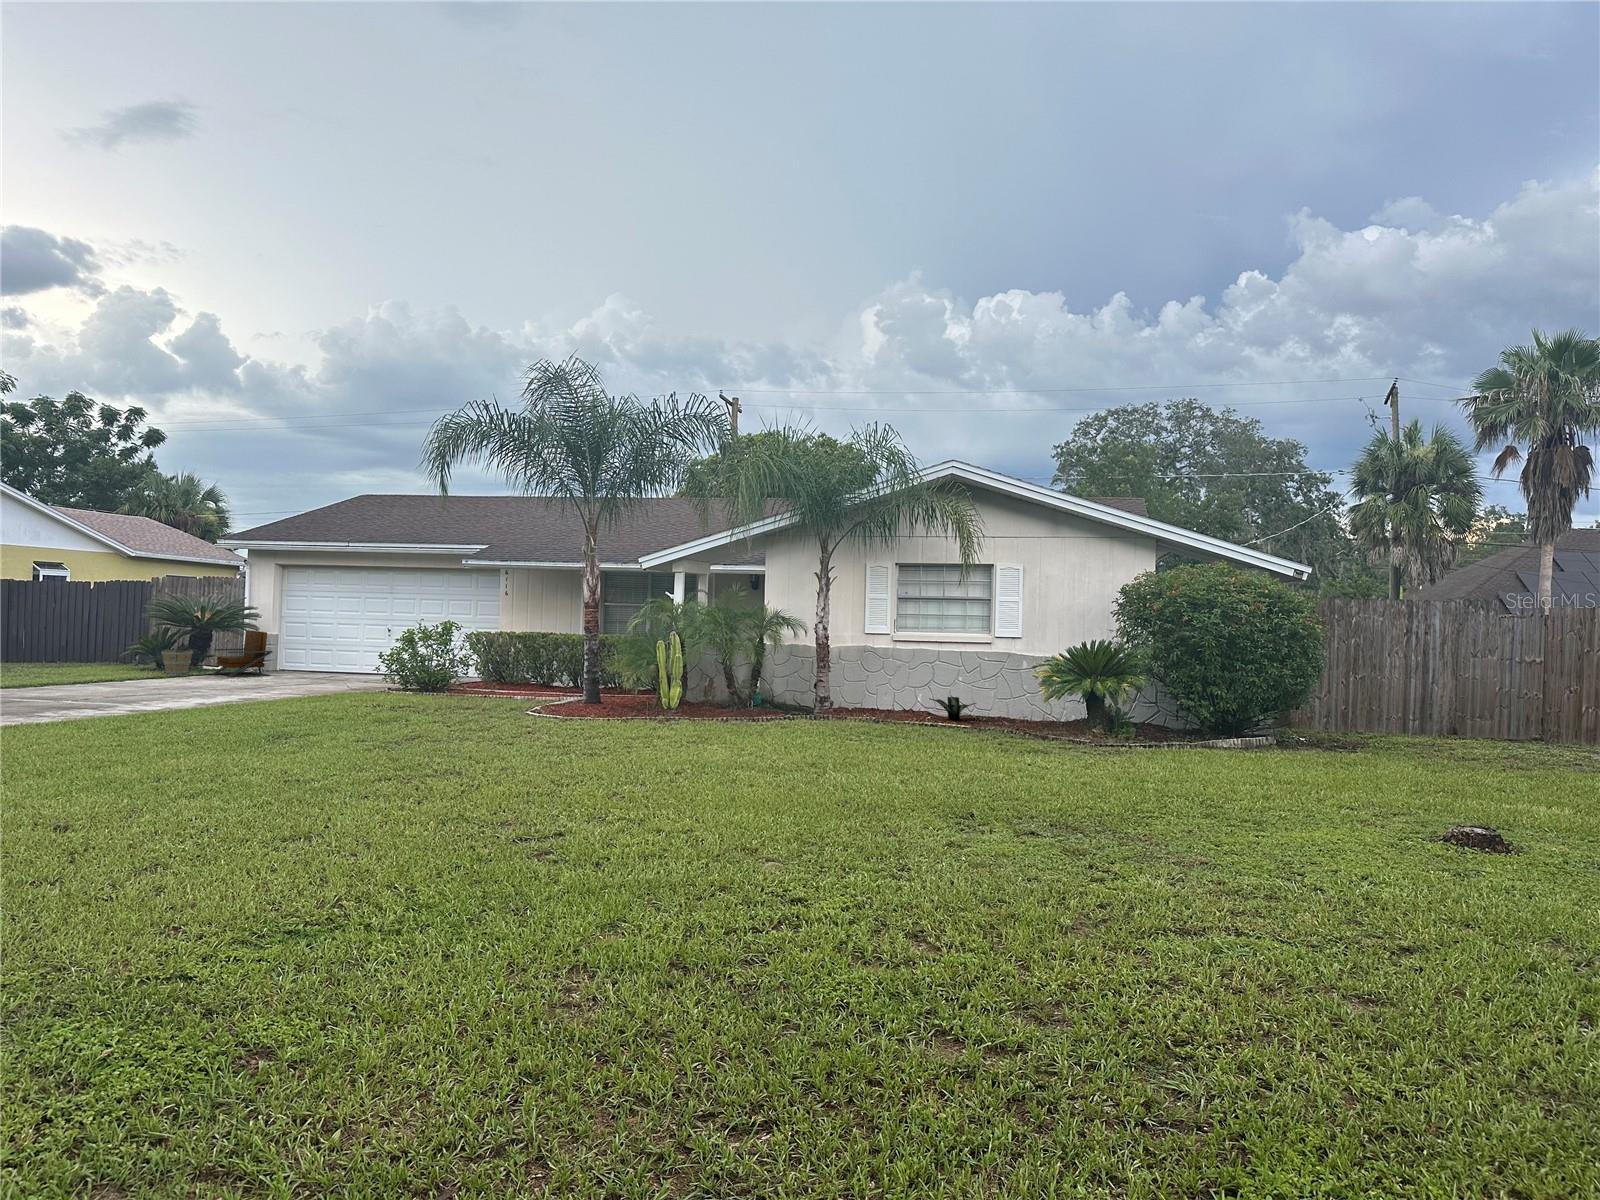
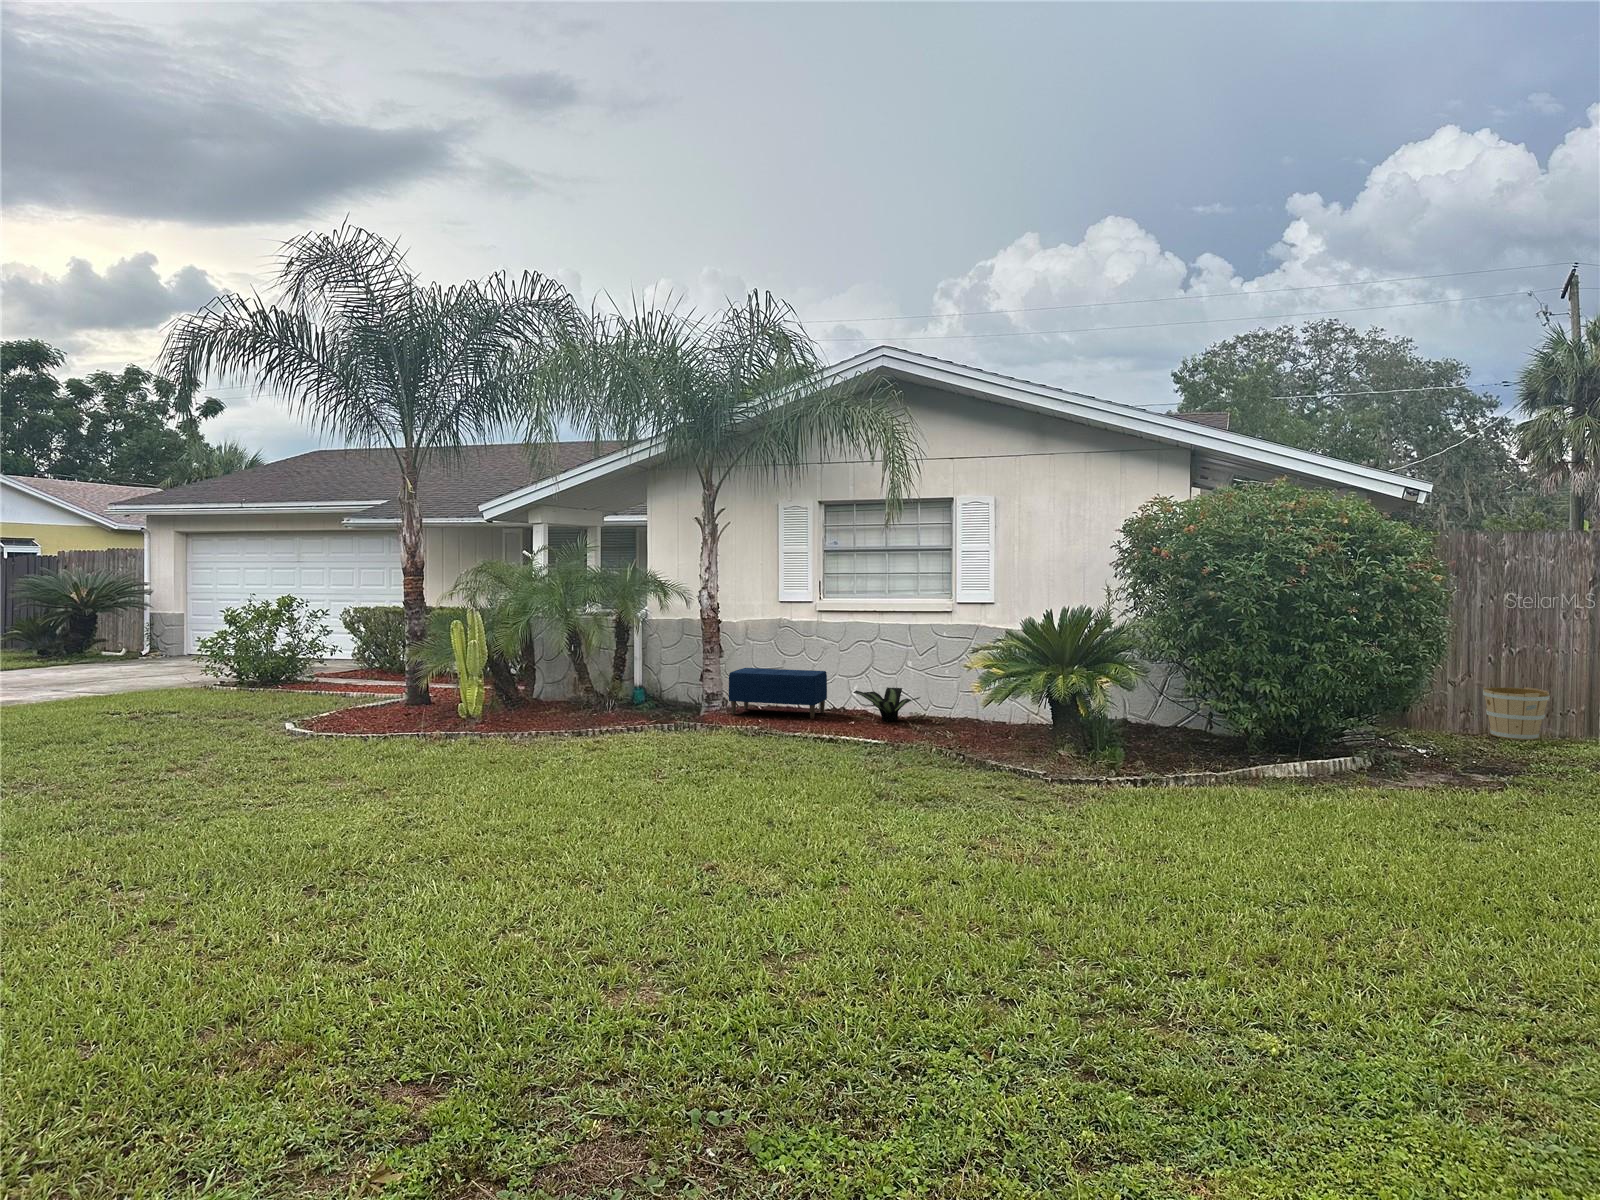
lounge chair: present [213,630,273,677] -> none [132,605,188,659]
wooden bucket: present [162,649,193,674] -> present [1483,687,1550,740]
bench: none [835,682,903,718] -> present [729,668,827,719]

